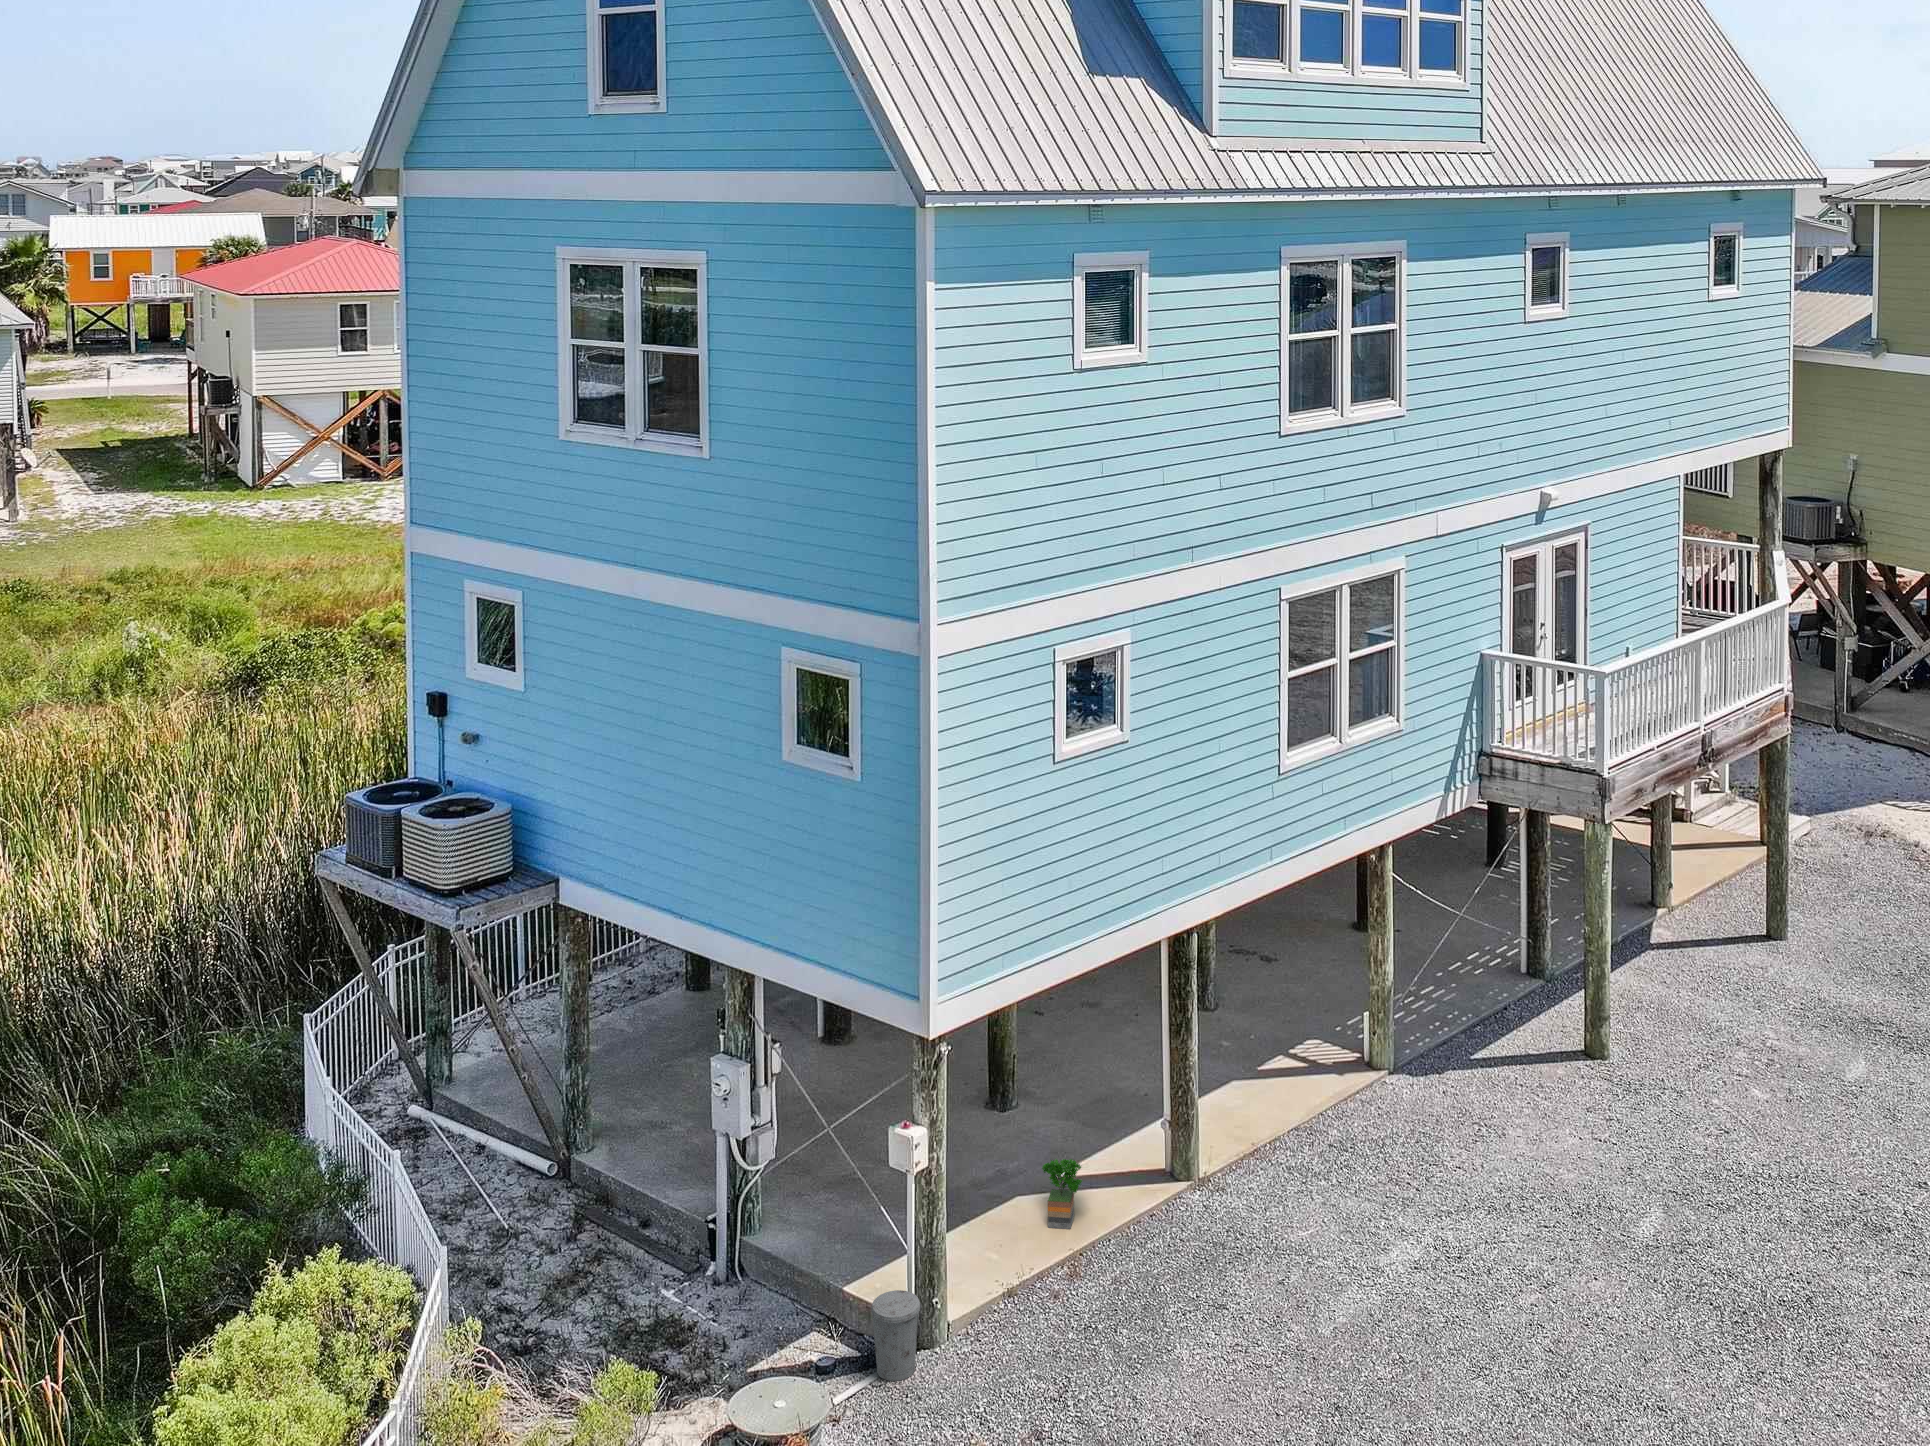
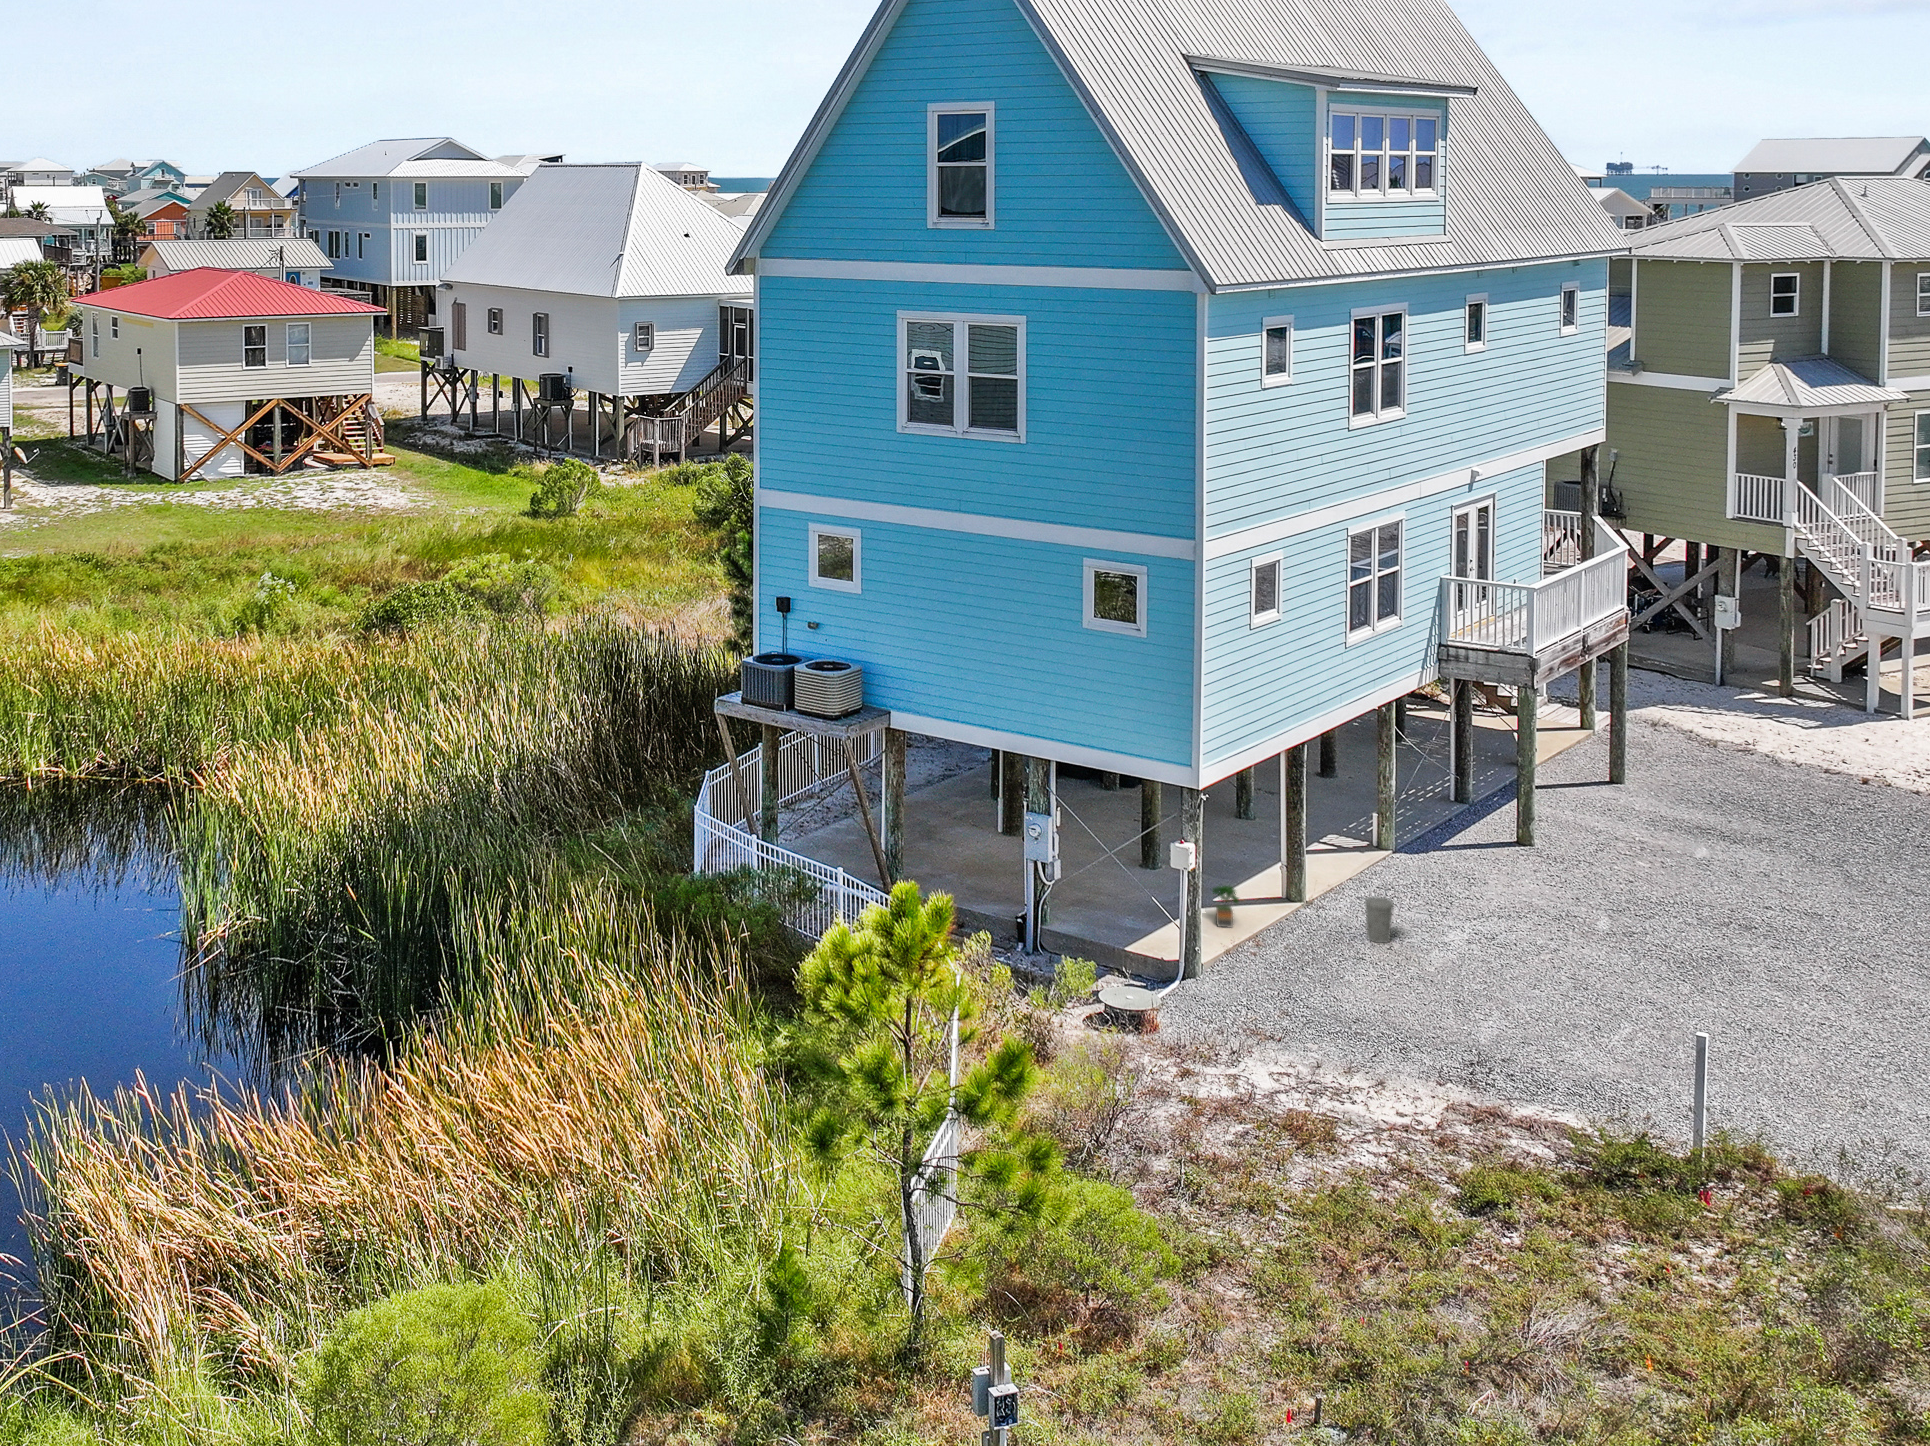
trash can: present [871,1290,920,1381] -> present [1365,897,1394,943]

